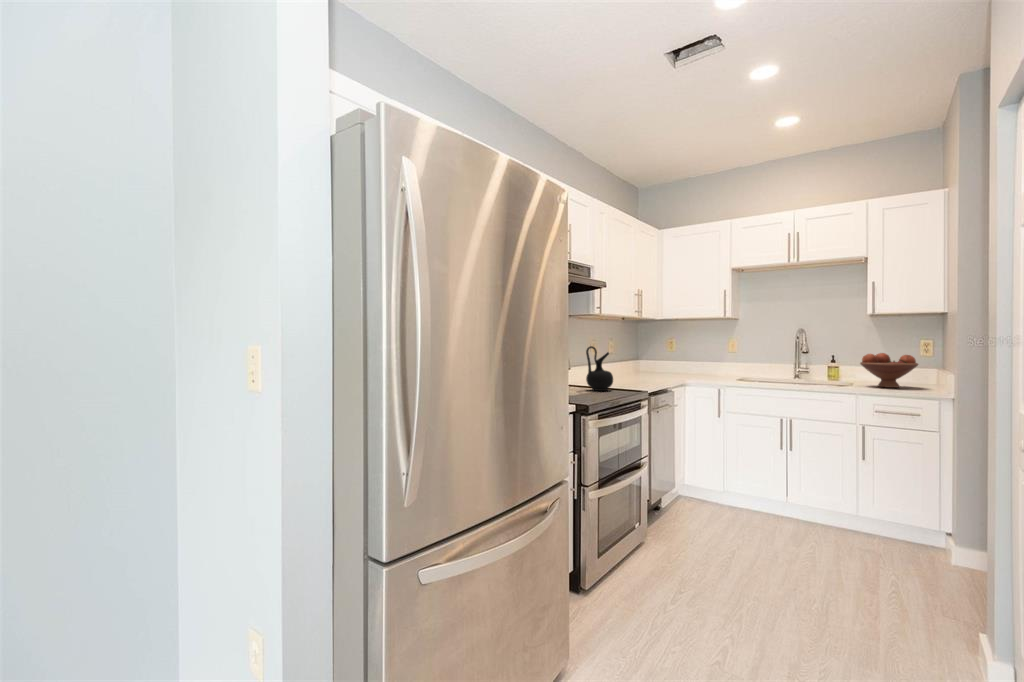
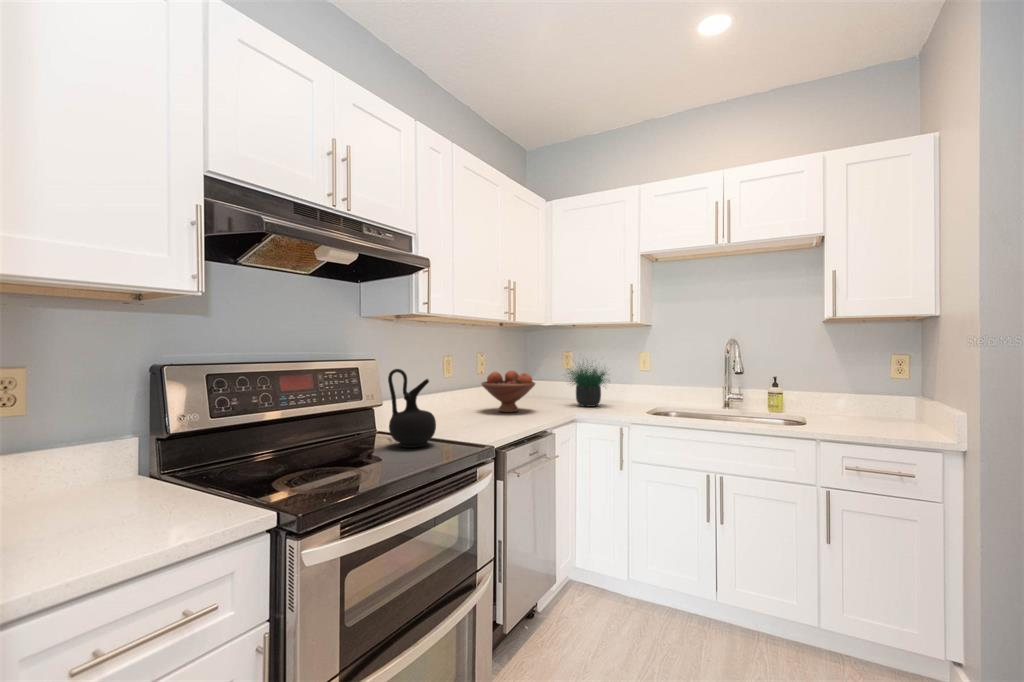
potted plant: none [671,336,713,377] -> present [568,366,606,407]
fruit bowl: present [860,353,918,388] -> present [481,371,535,412]

